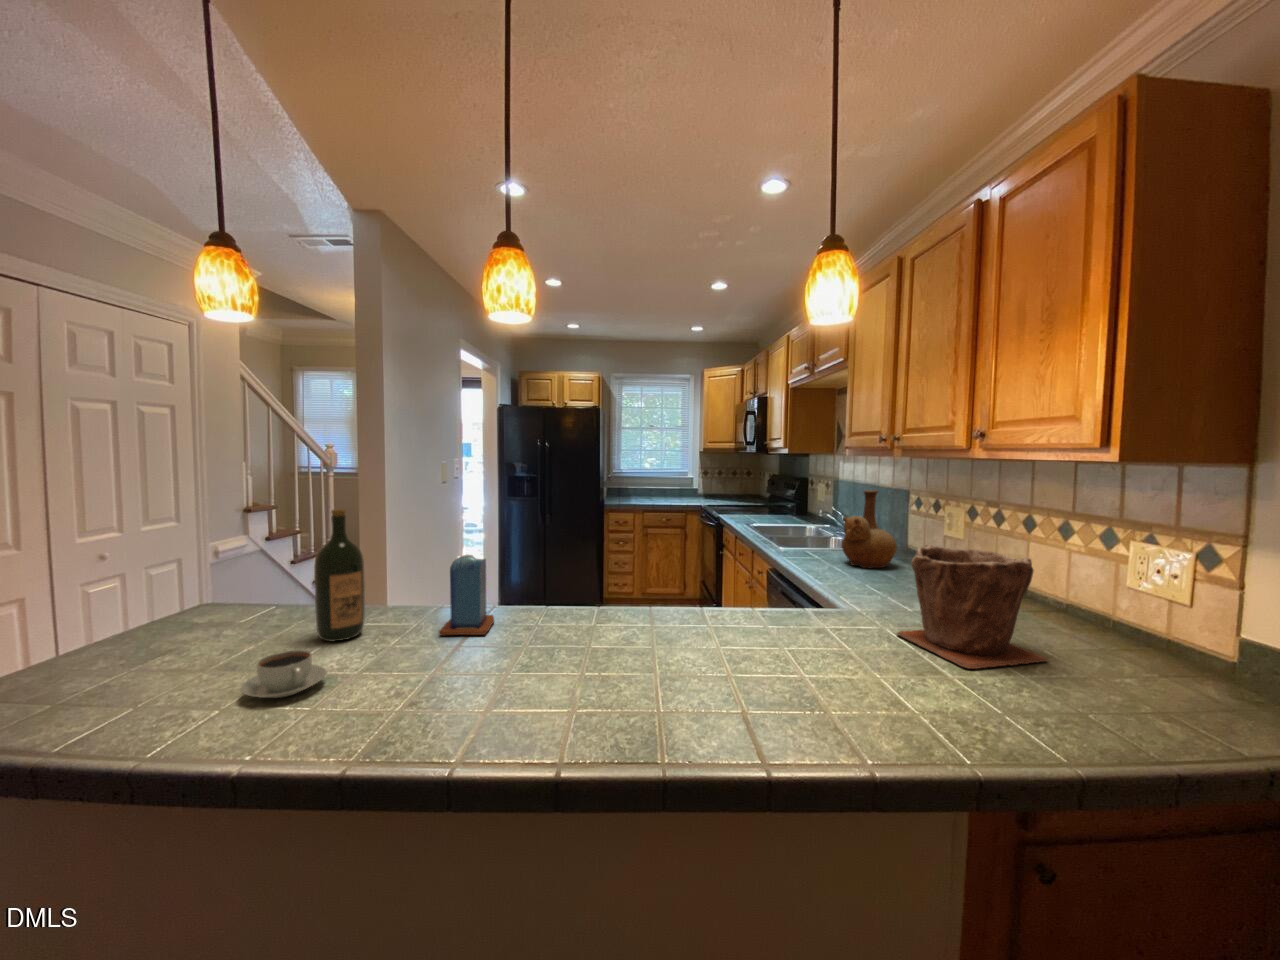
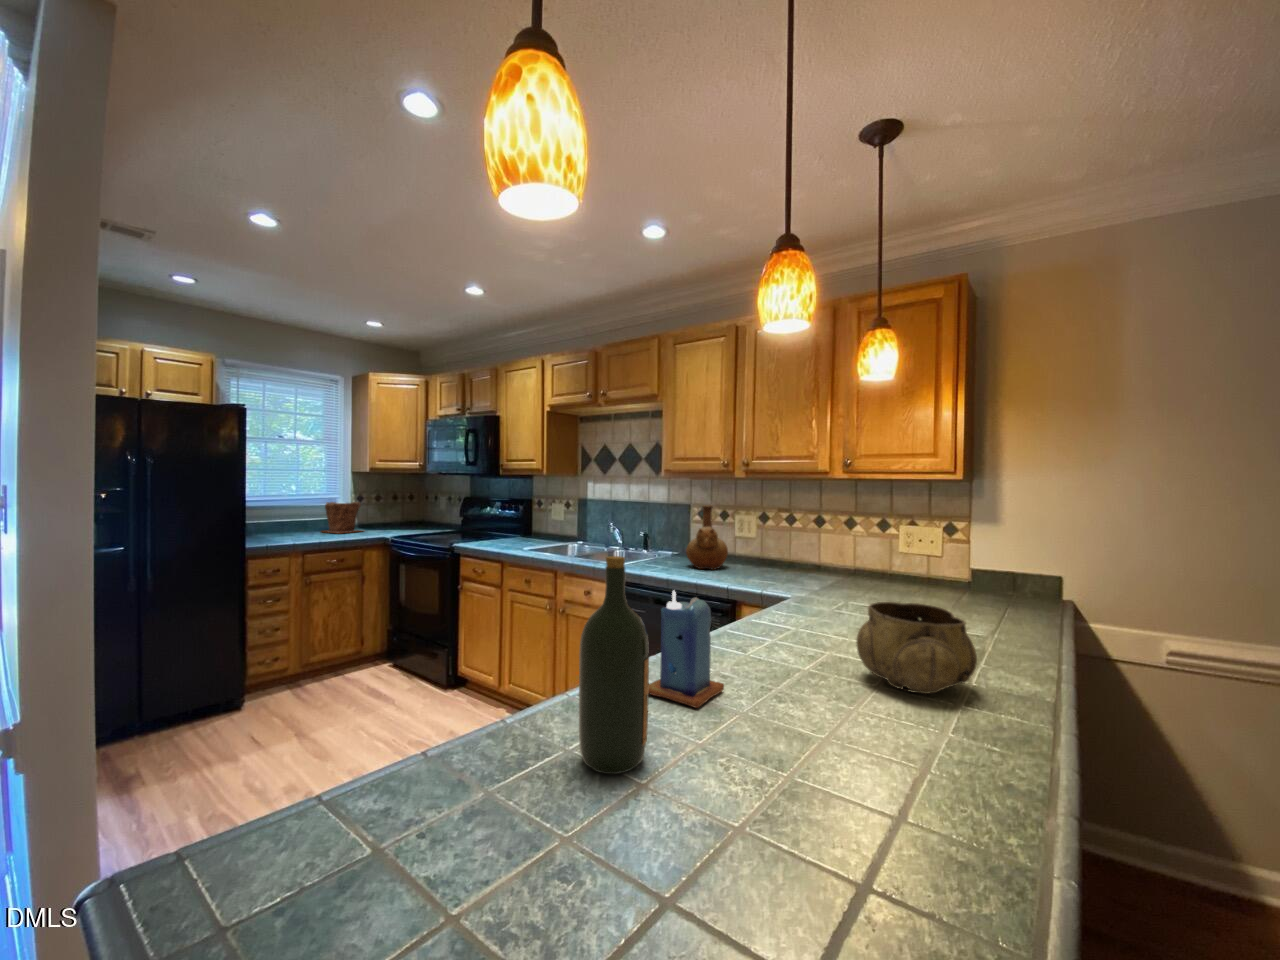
plant pot: present [897,544,1048,669] -> present [325,502,361,533]
decorative bowl: none [534,597,657,703] -> present [856,602,977,694]
coffee cup: present [240,650,327,698] -> none [758,755,870,839]

